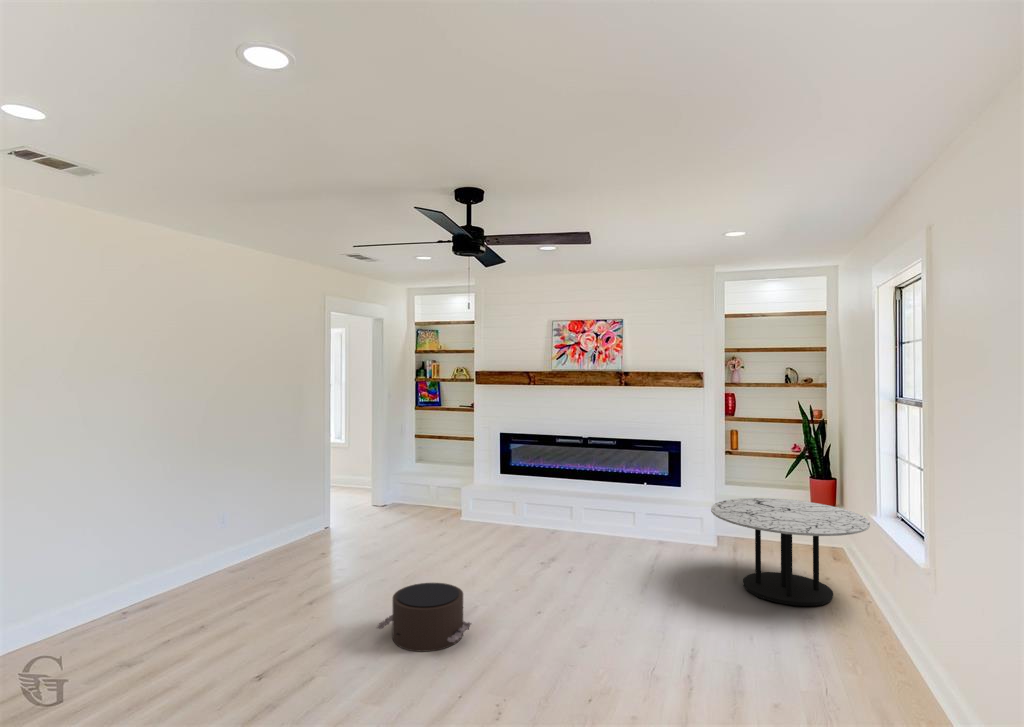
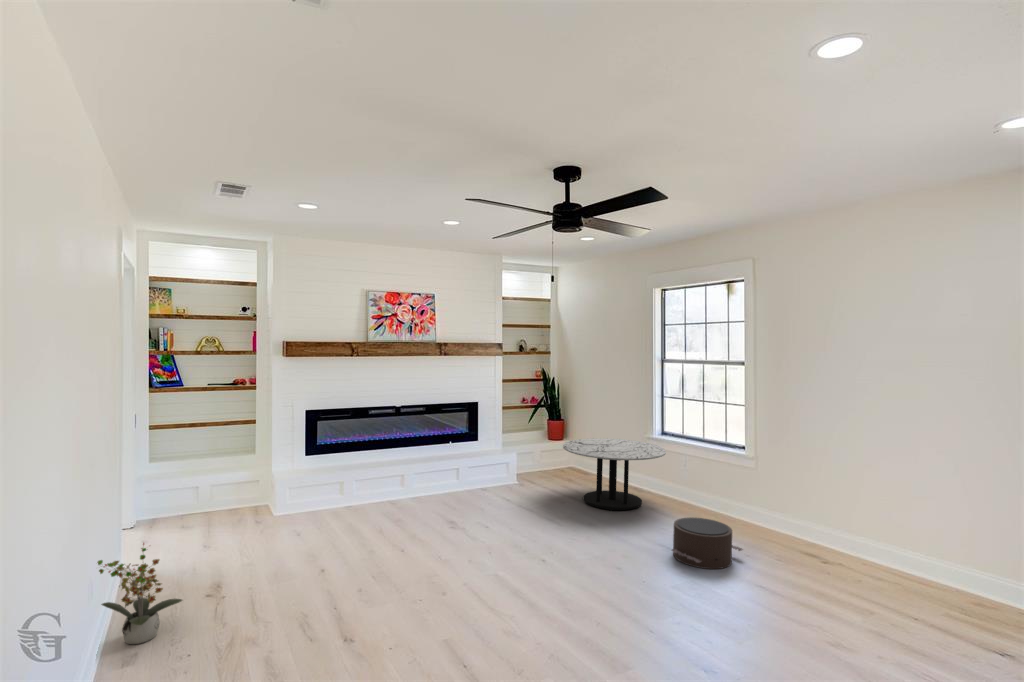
potted plant: none [260,501,306,561] -> present [97,543,182,644]
pouf: present [377,583,471,652] -> present [672,517,743,569]

